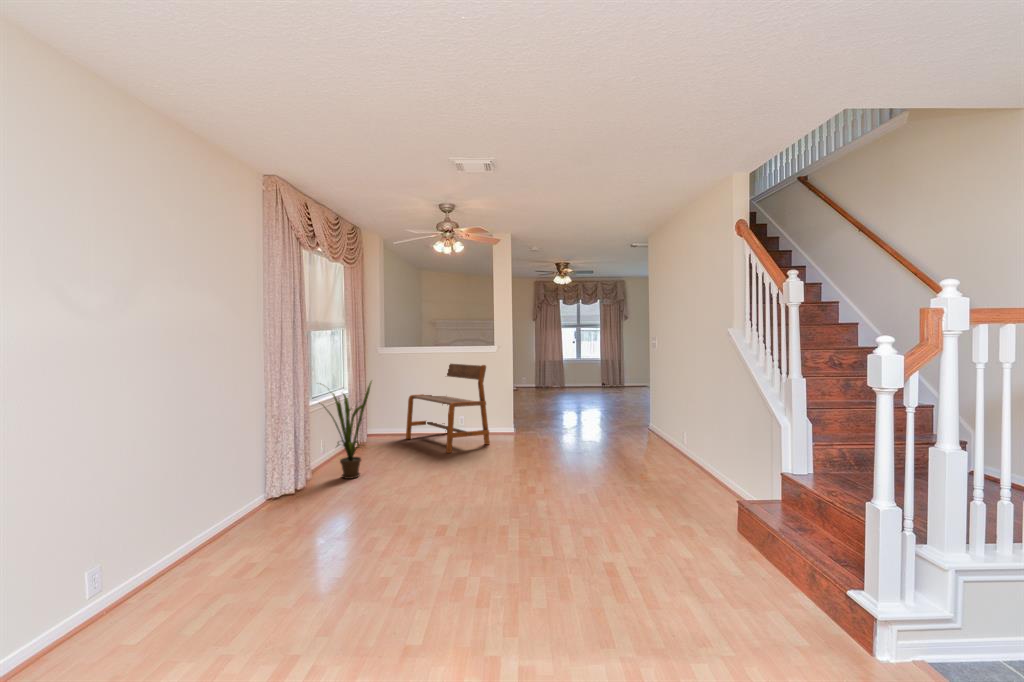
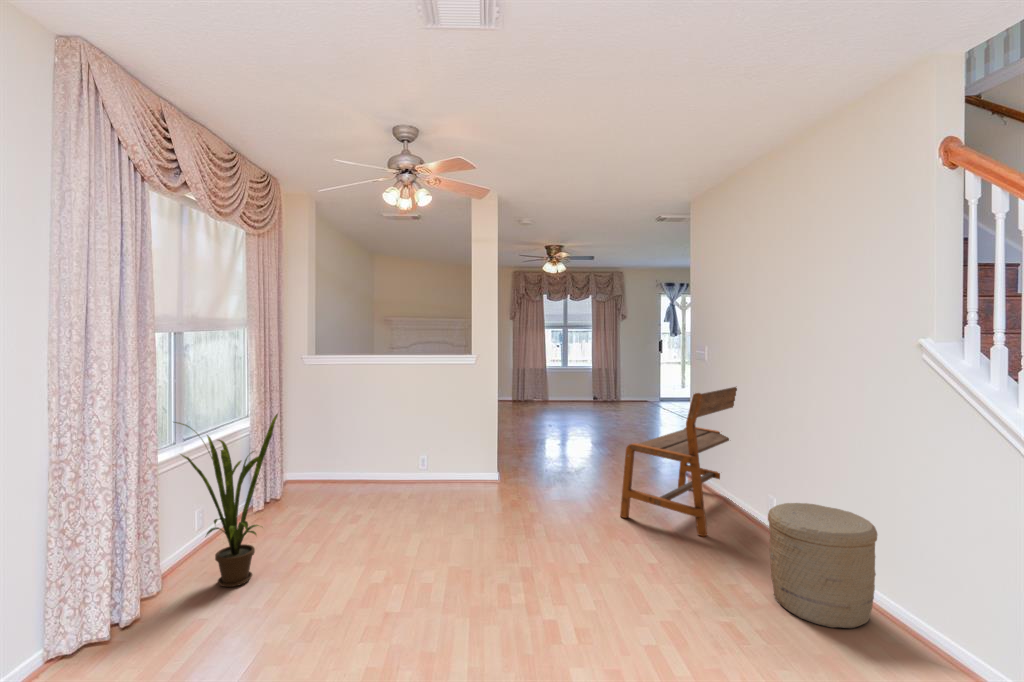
bench: present [406,364,490,453] -> present [620,386,737,537]
woven basket: none [664,430,724,496] -> present [768,503,877,628]

